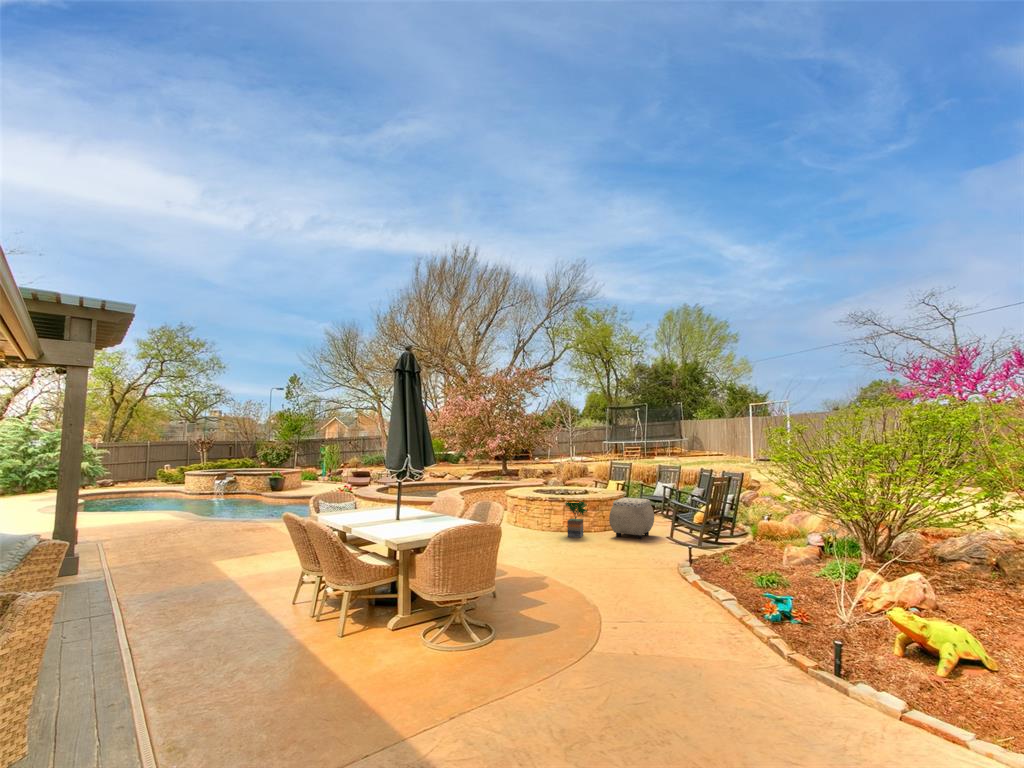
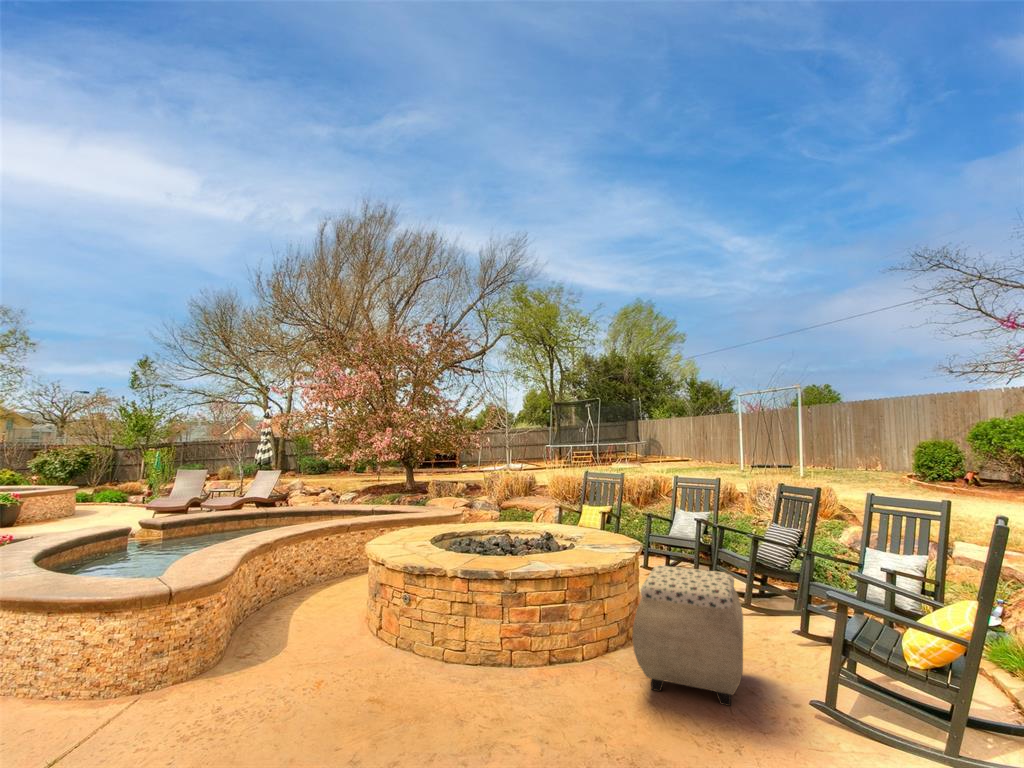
potted tree: present [565,500,587,538] -> none [504,581,572,704]

